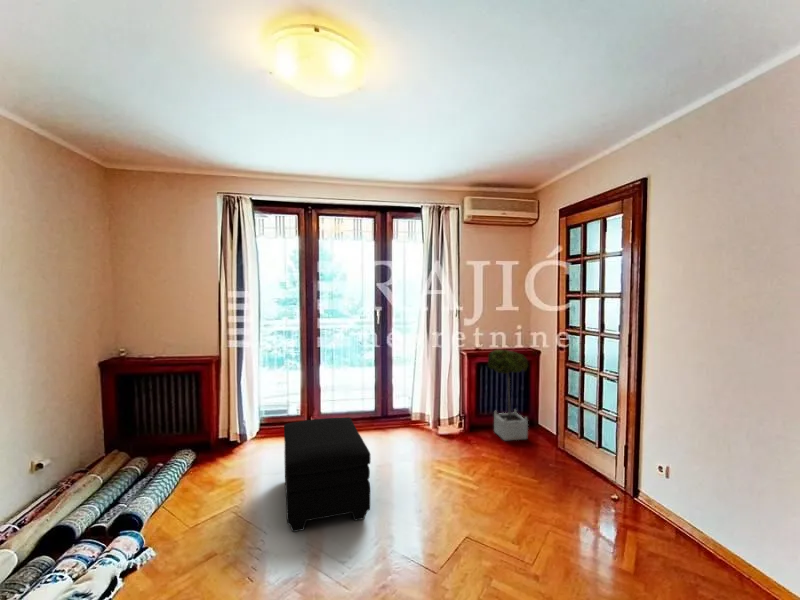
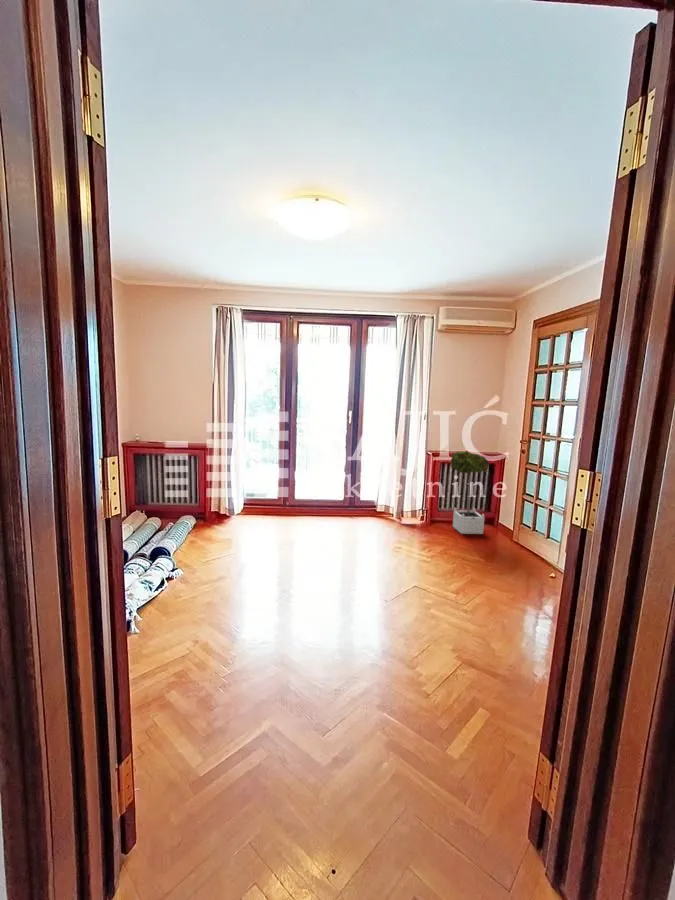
ottoman: present [284,418,371,532] -> none [266,498,337,579]

